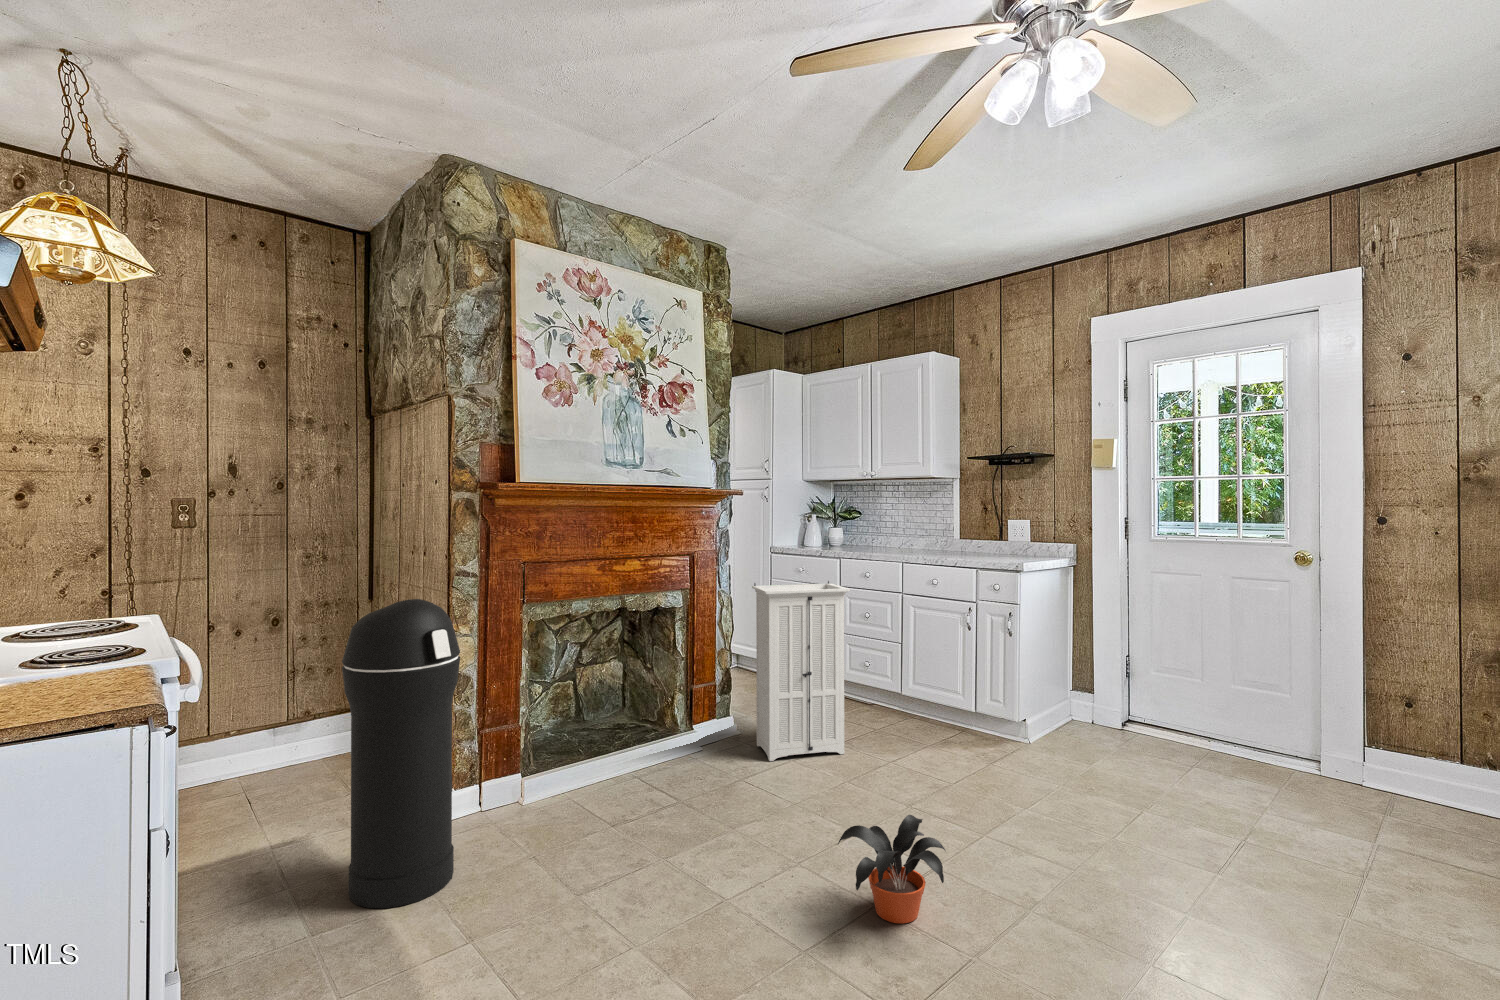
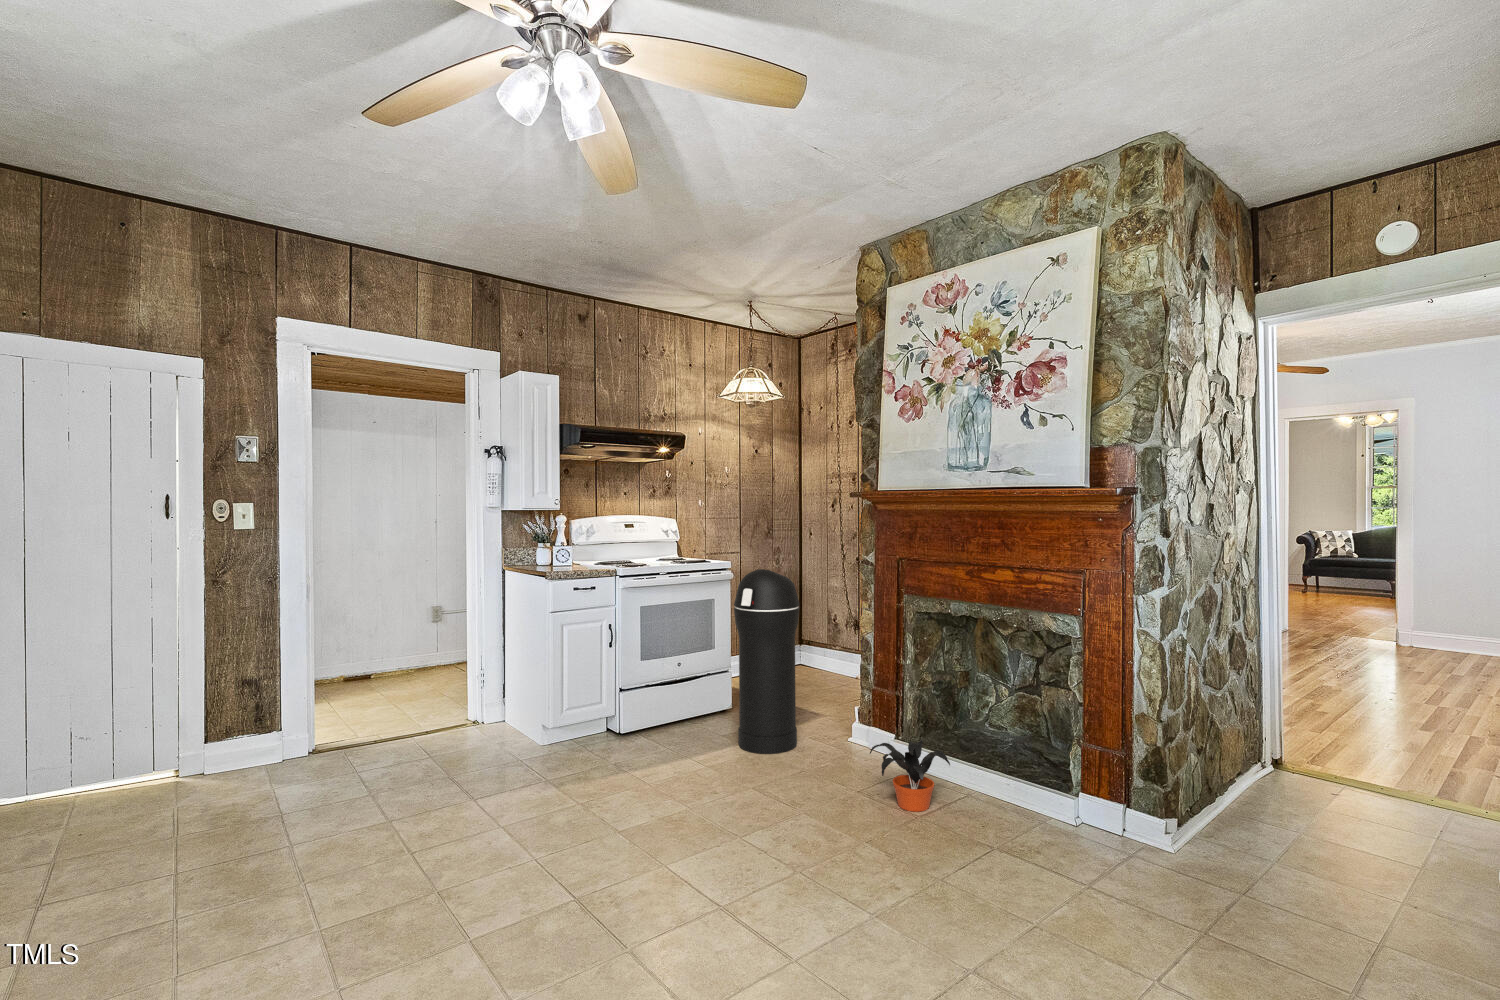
storage cabinet: present [752,581,850,761] -> none [1033,623,1190,926]
potted plant: present [838,815,945,923] -> present [870,740,950,812]

